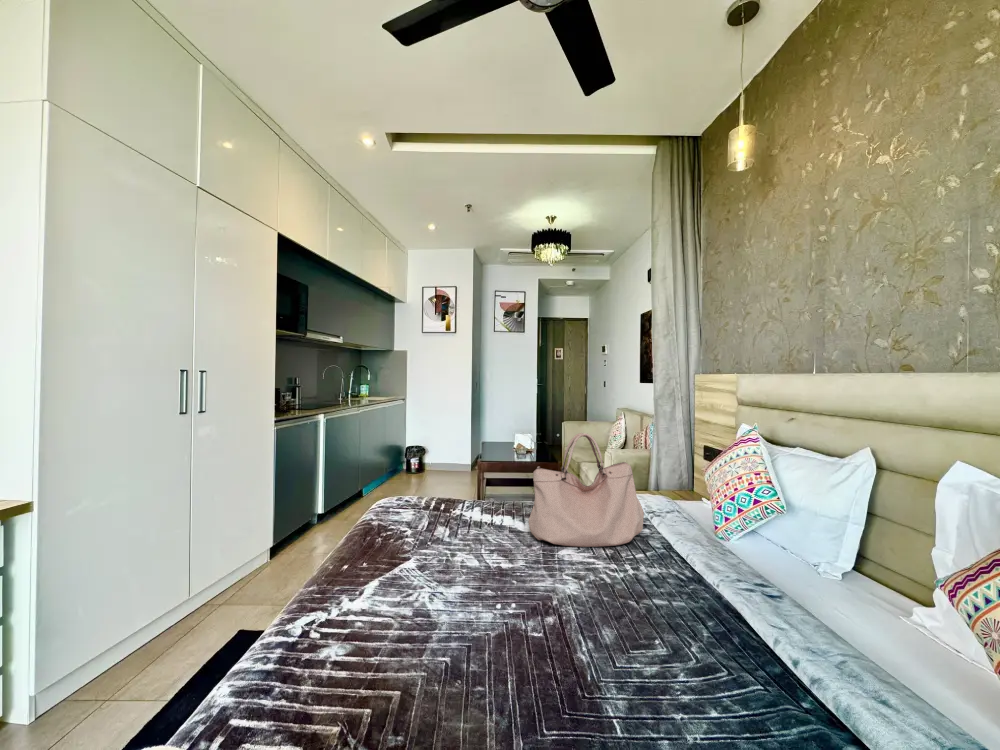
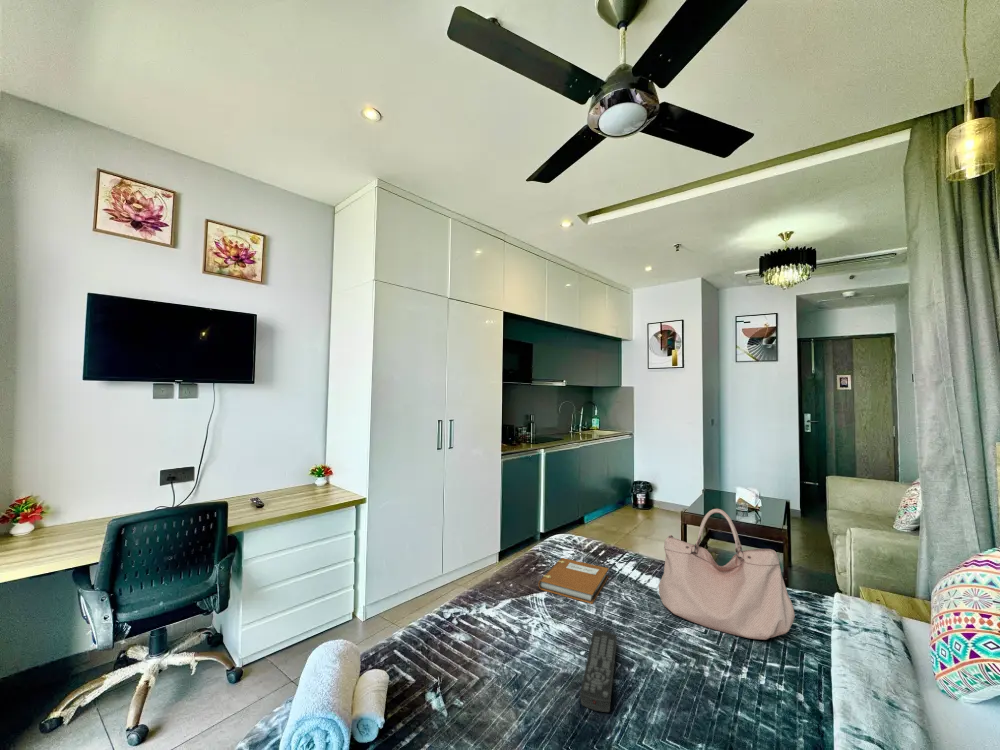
notebook: none [401,518,471,559] -> present [538,558,608,604]
remote control: none [503,576,578,663] -> present [580,630,617,712]

